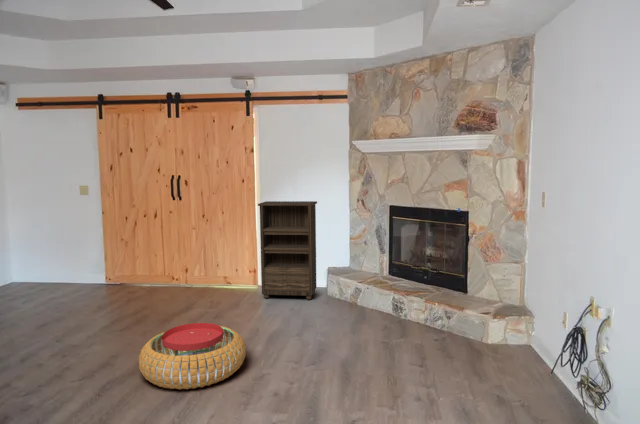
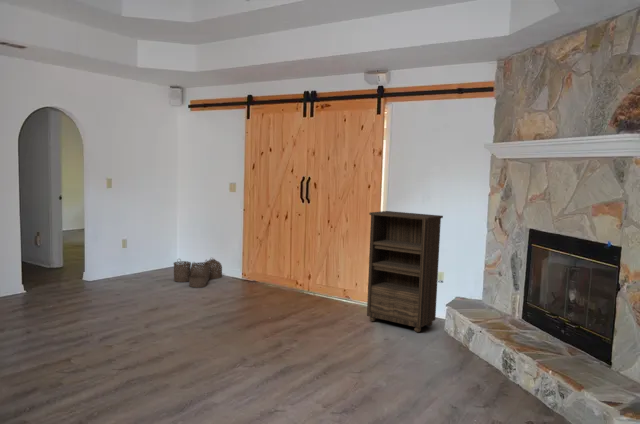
woven basket: none [23,267,79,301] -> present [174,259,222,287]
pouf: present [139,323,246,389] -> none [177,329,286,396]

